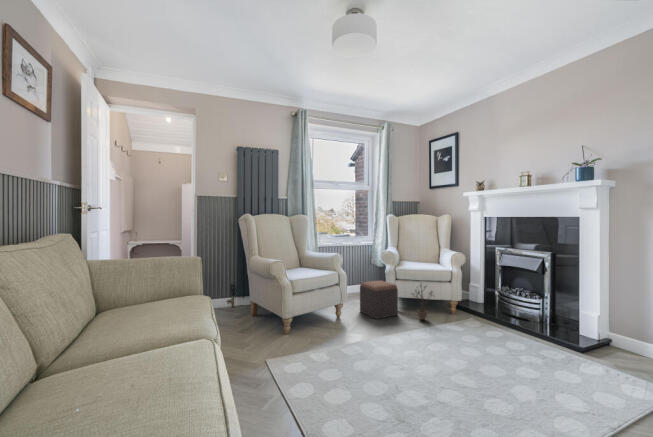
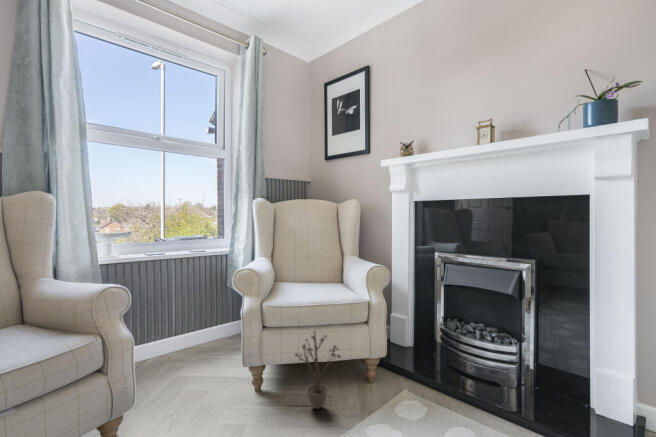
footstool: present [360,280,398,319] -> none [186,328,268,426]

